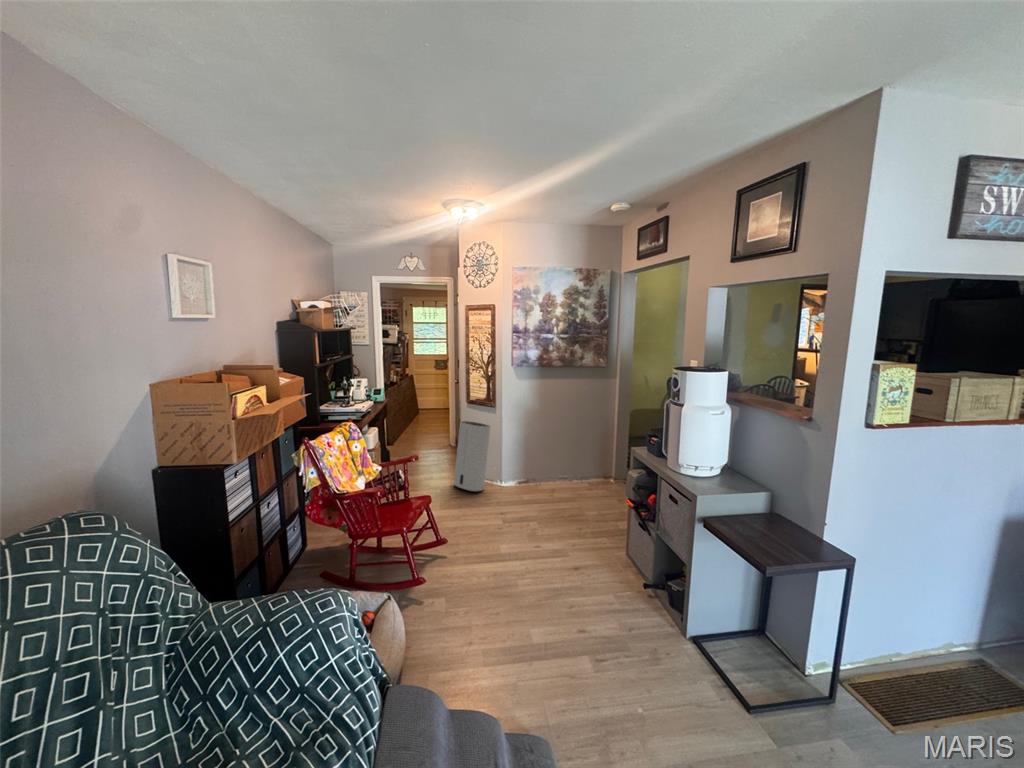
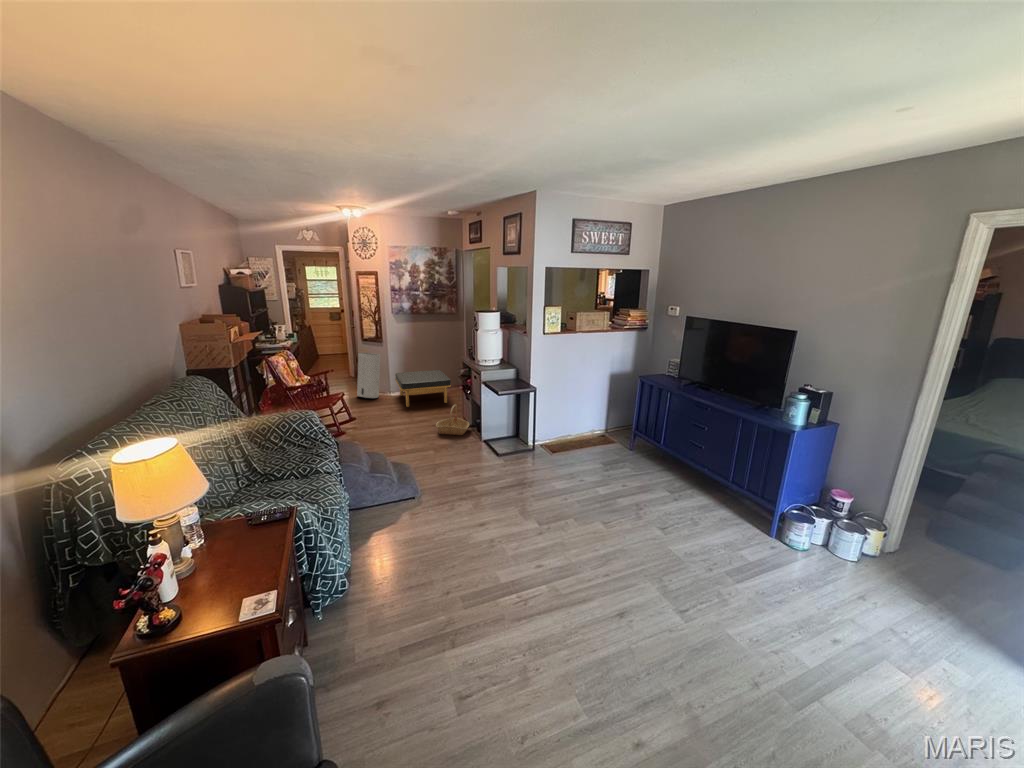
ottoman: none [510,452,598,516] -> present [395,370,451,407]
basket: none [585,543,651,612] -> present [436,405,469,435]

